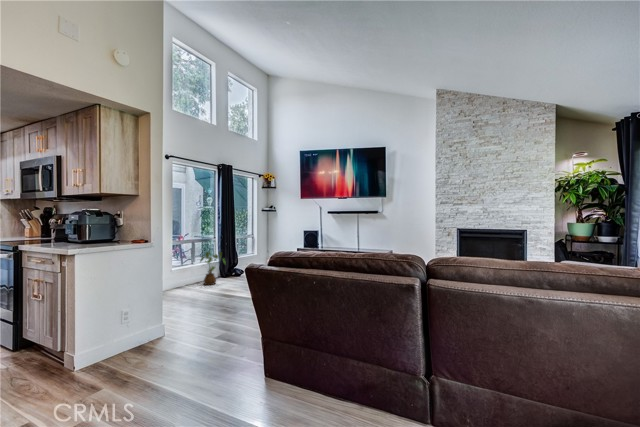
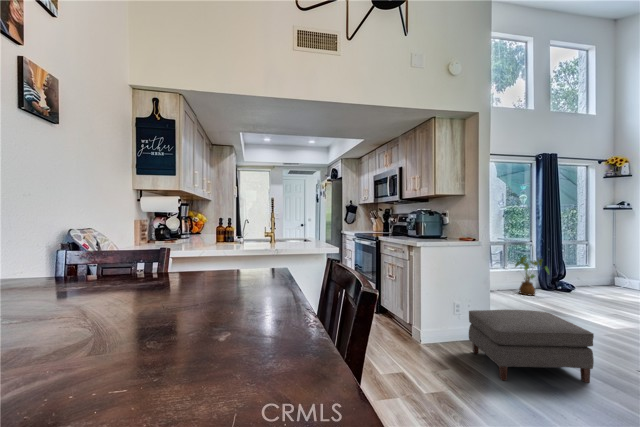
ottoman: none [134,300,234,376] -> present [469,310,594,382]

